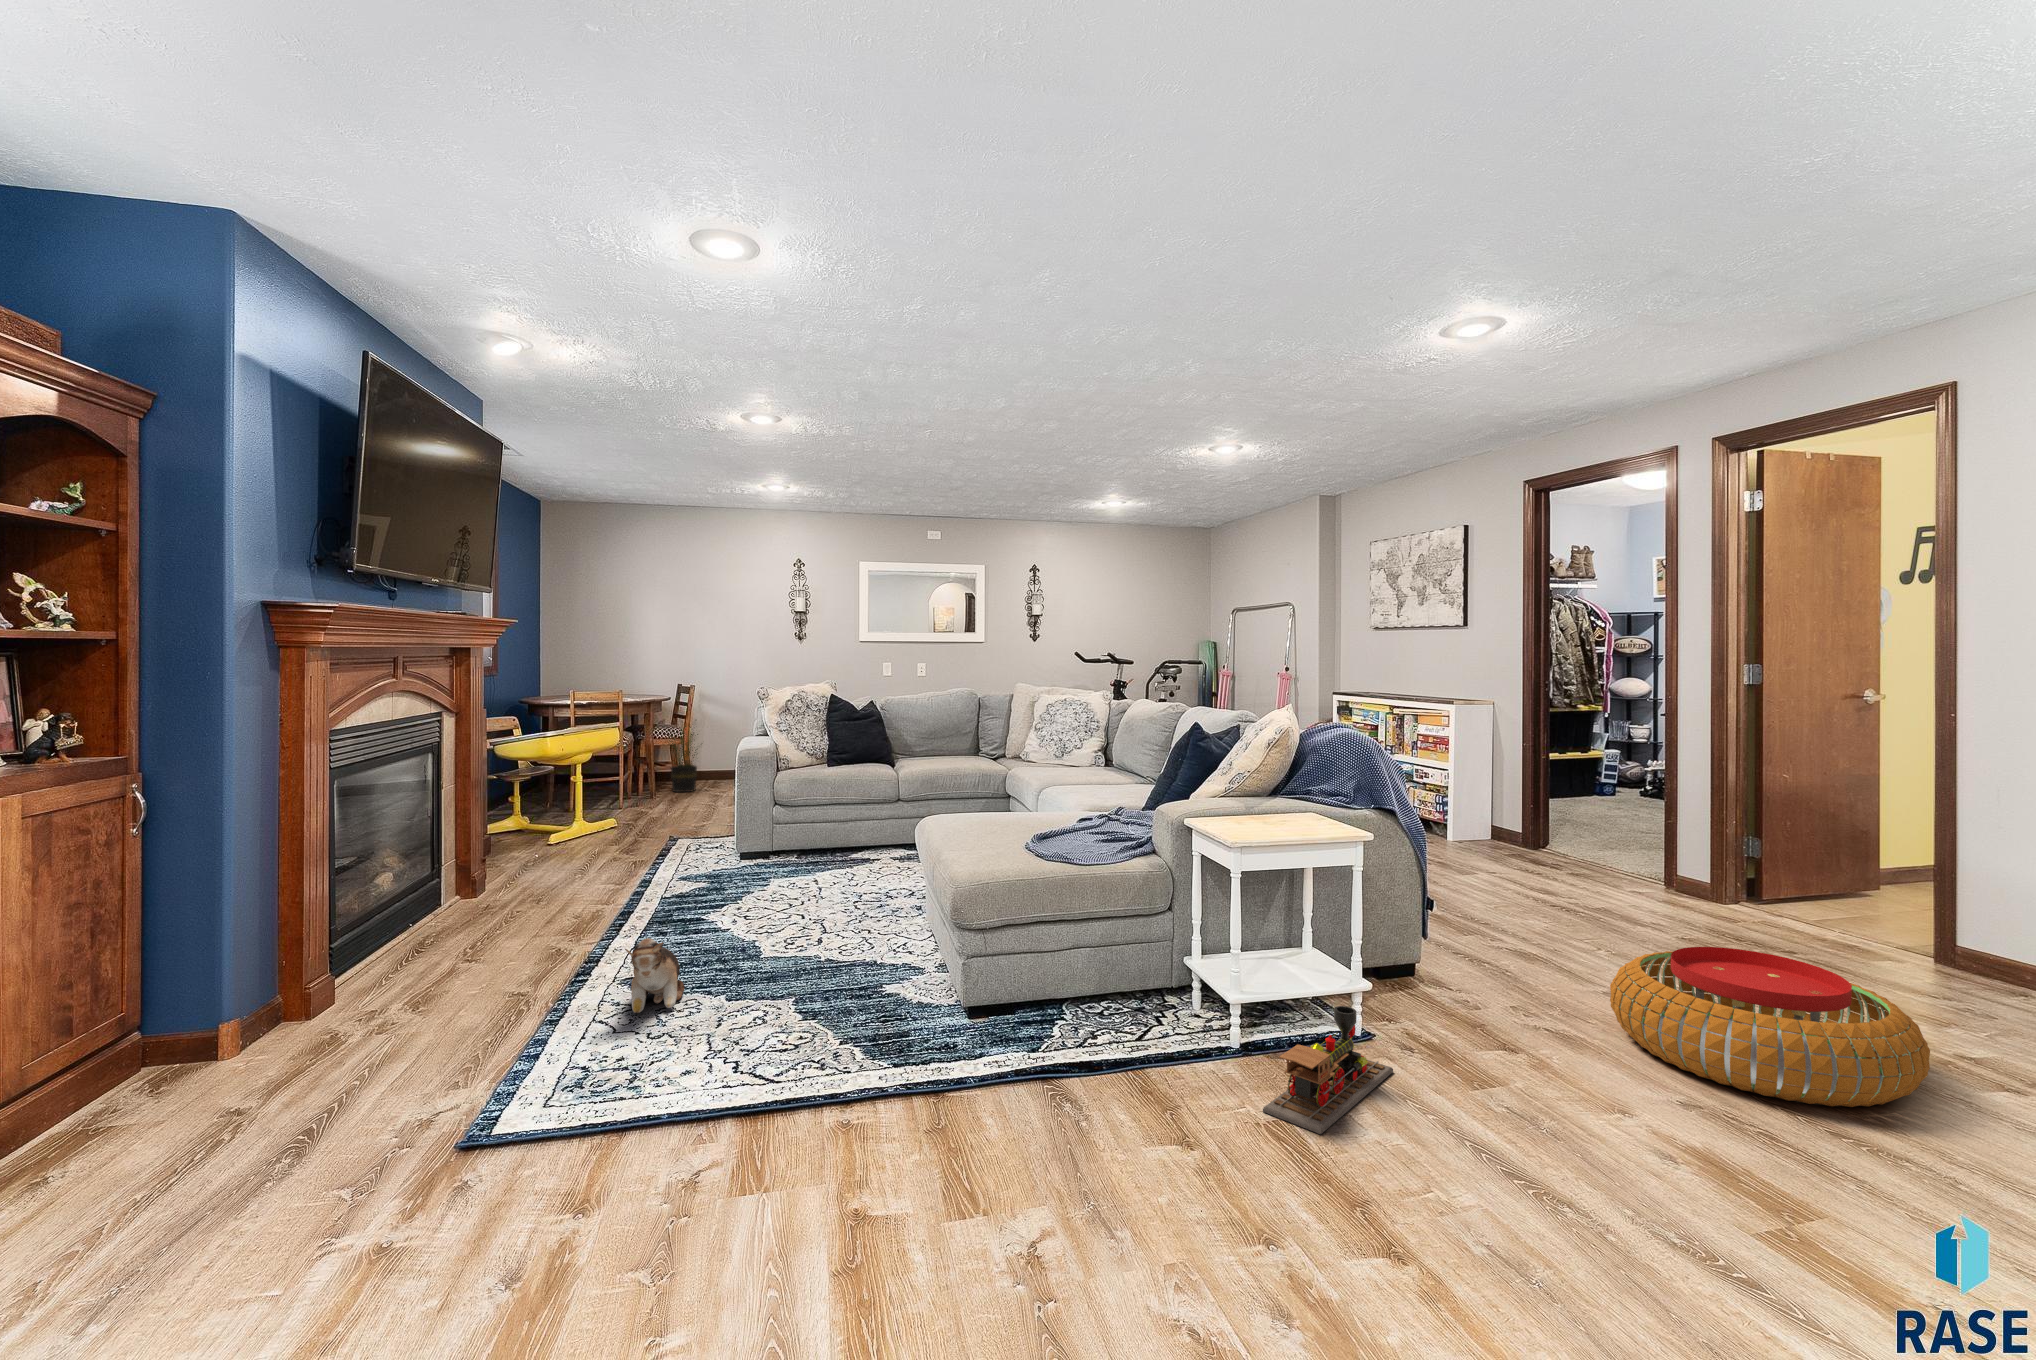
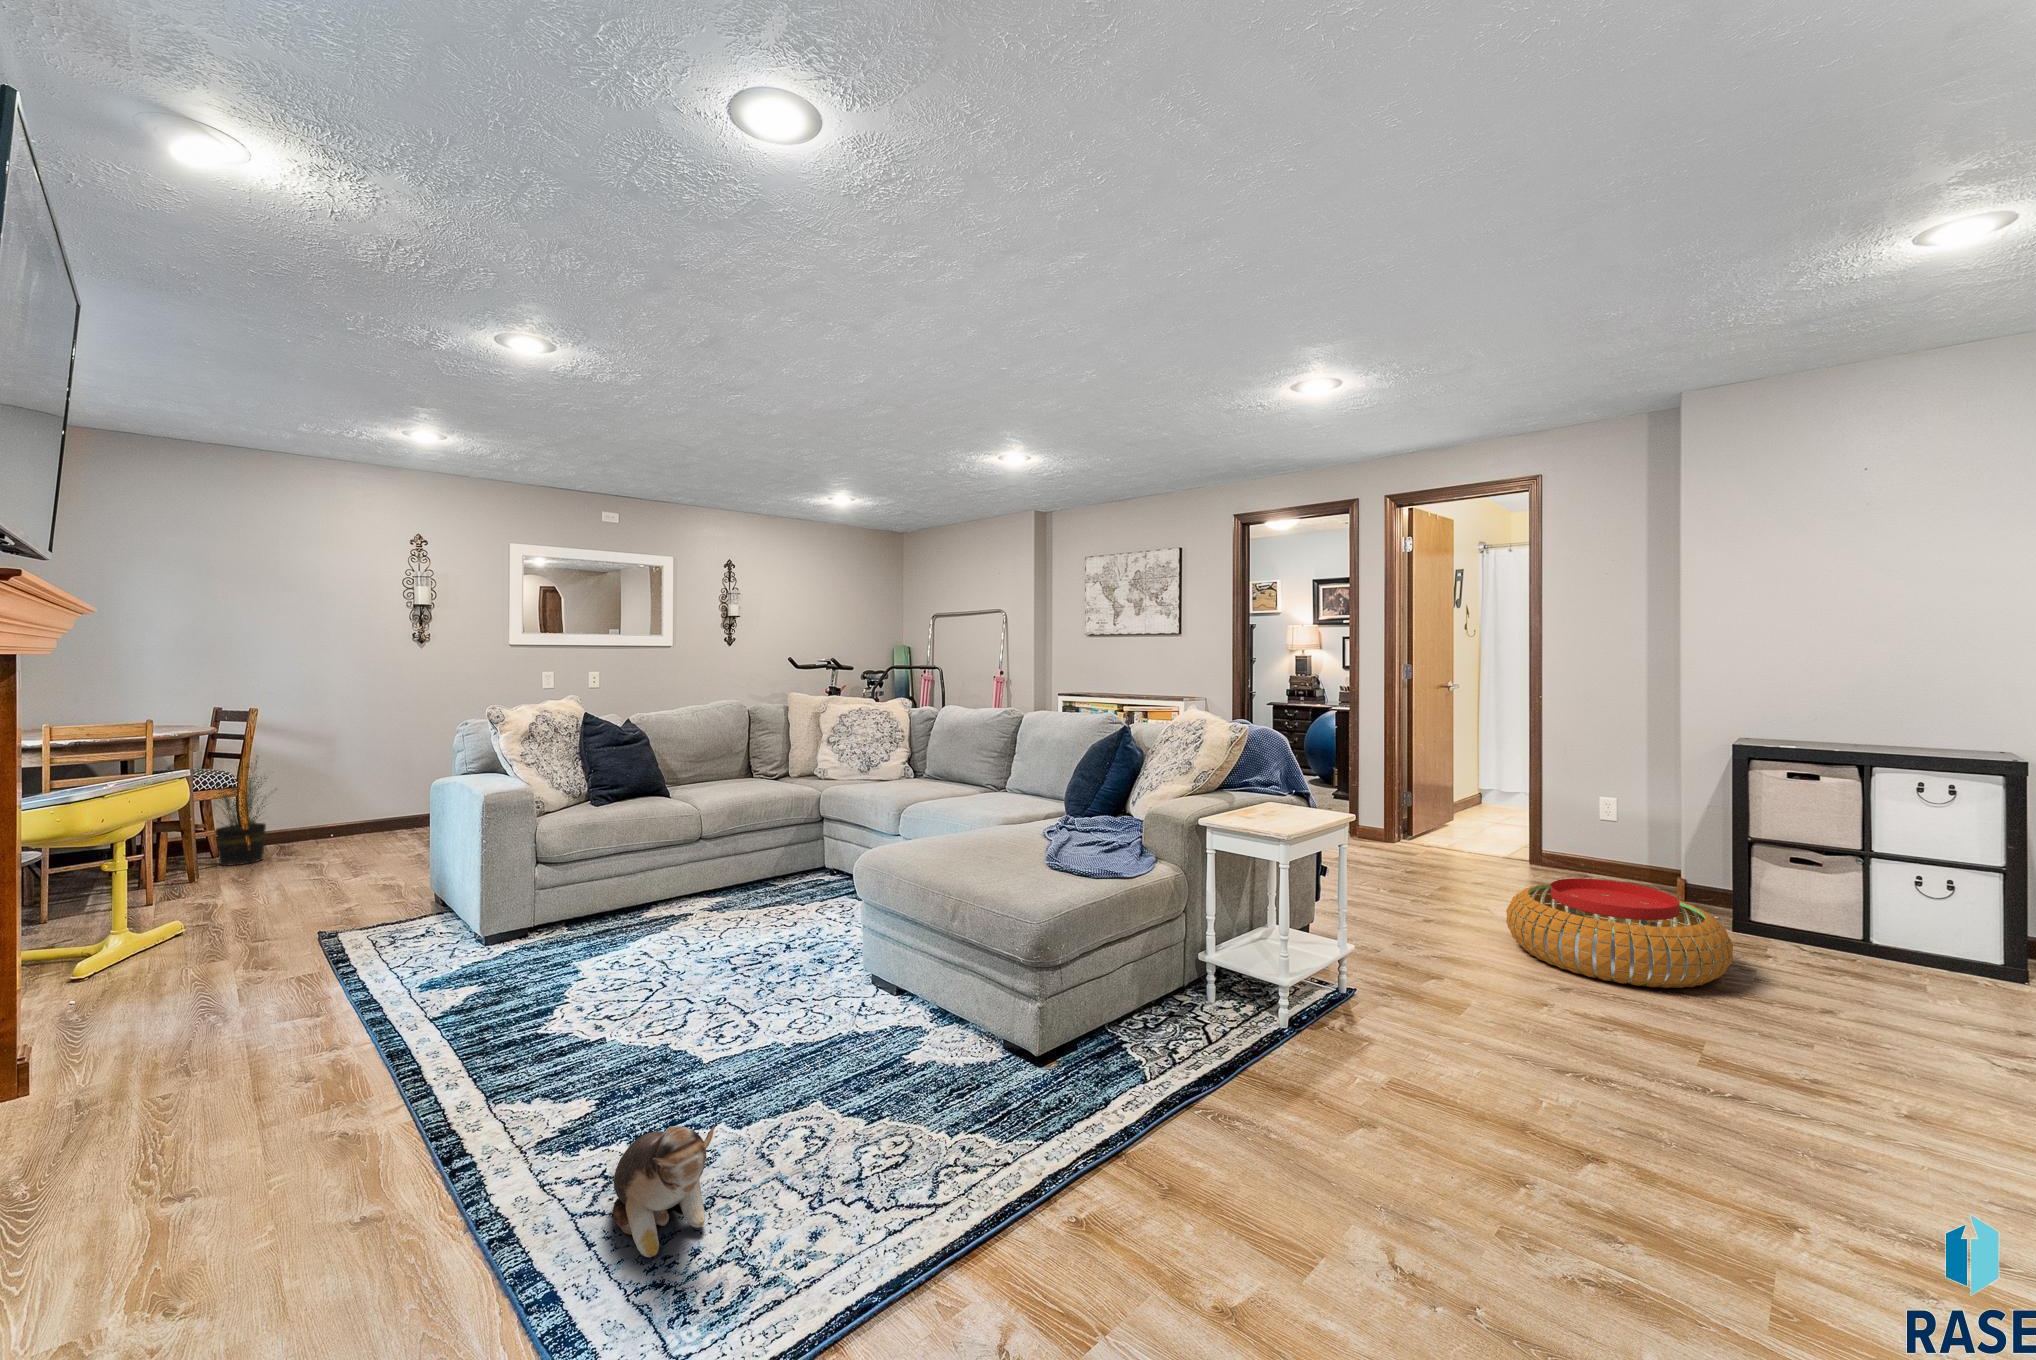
toy train: present [1263,1006,1393,1134] -> none [1430,990,1548,1124]

